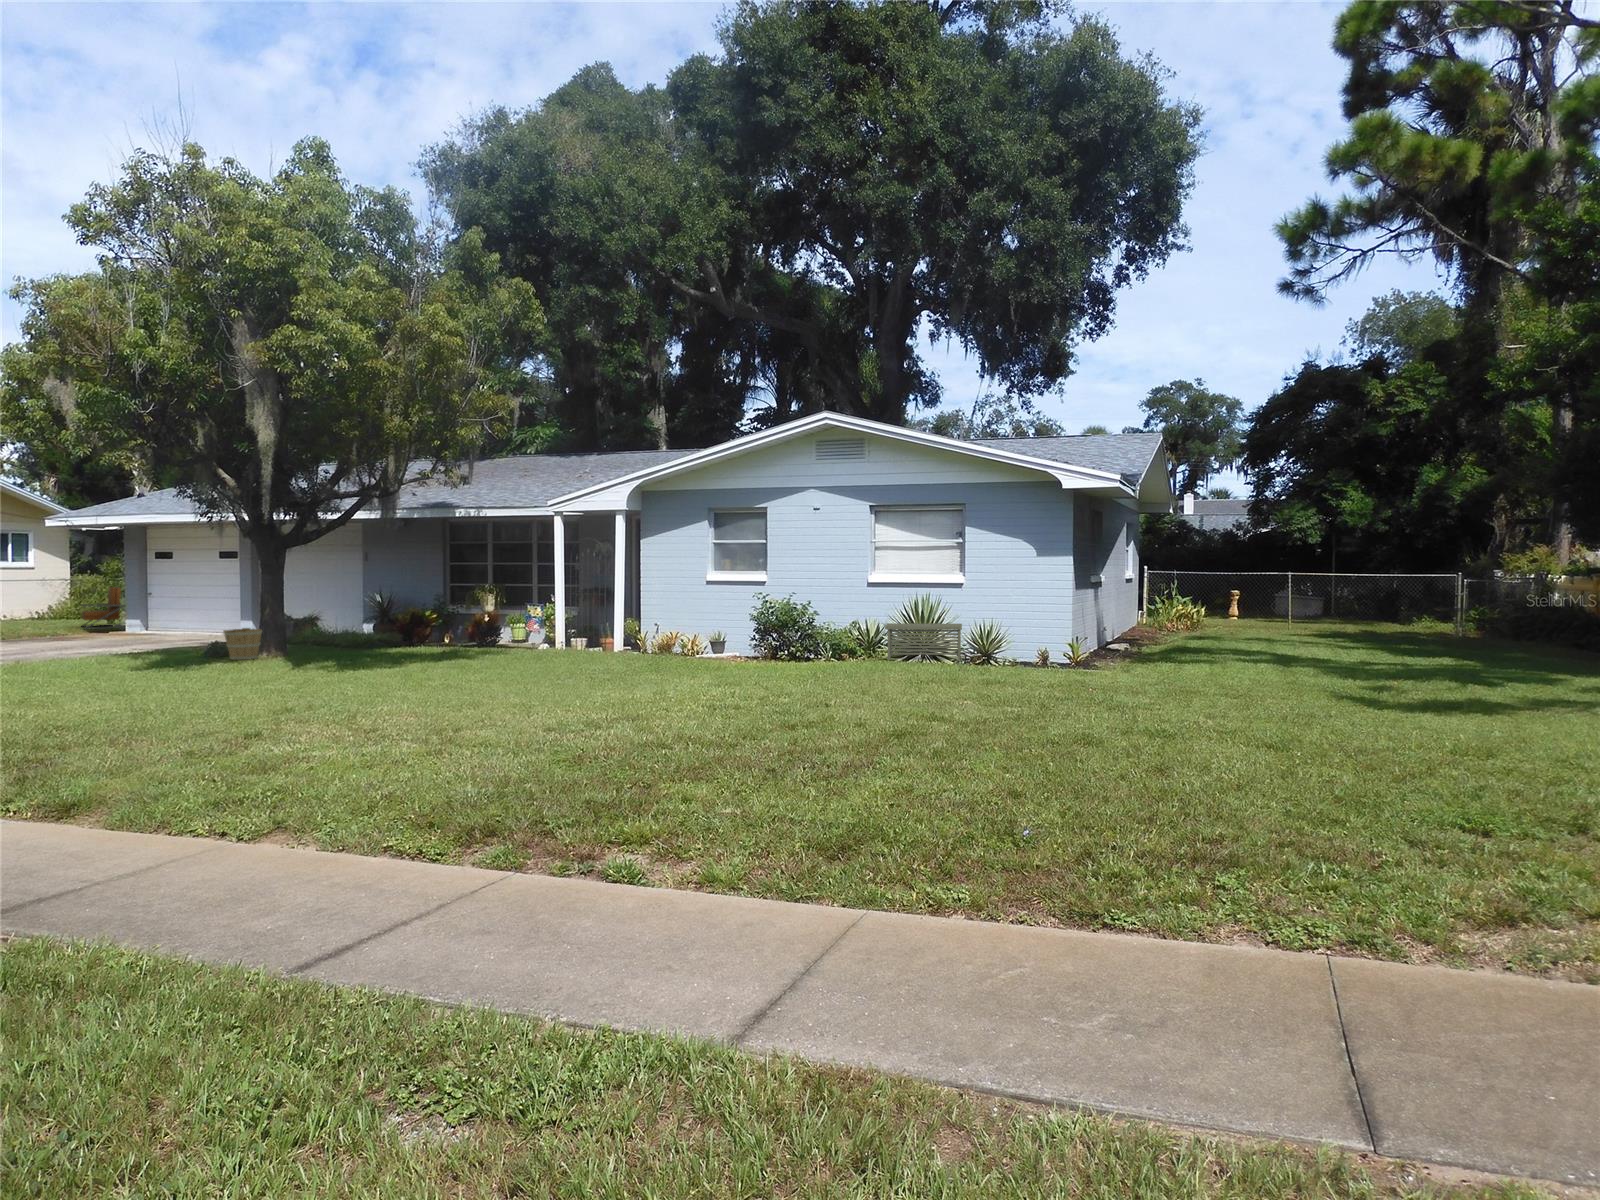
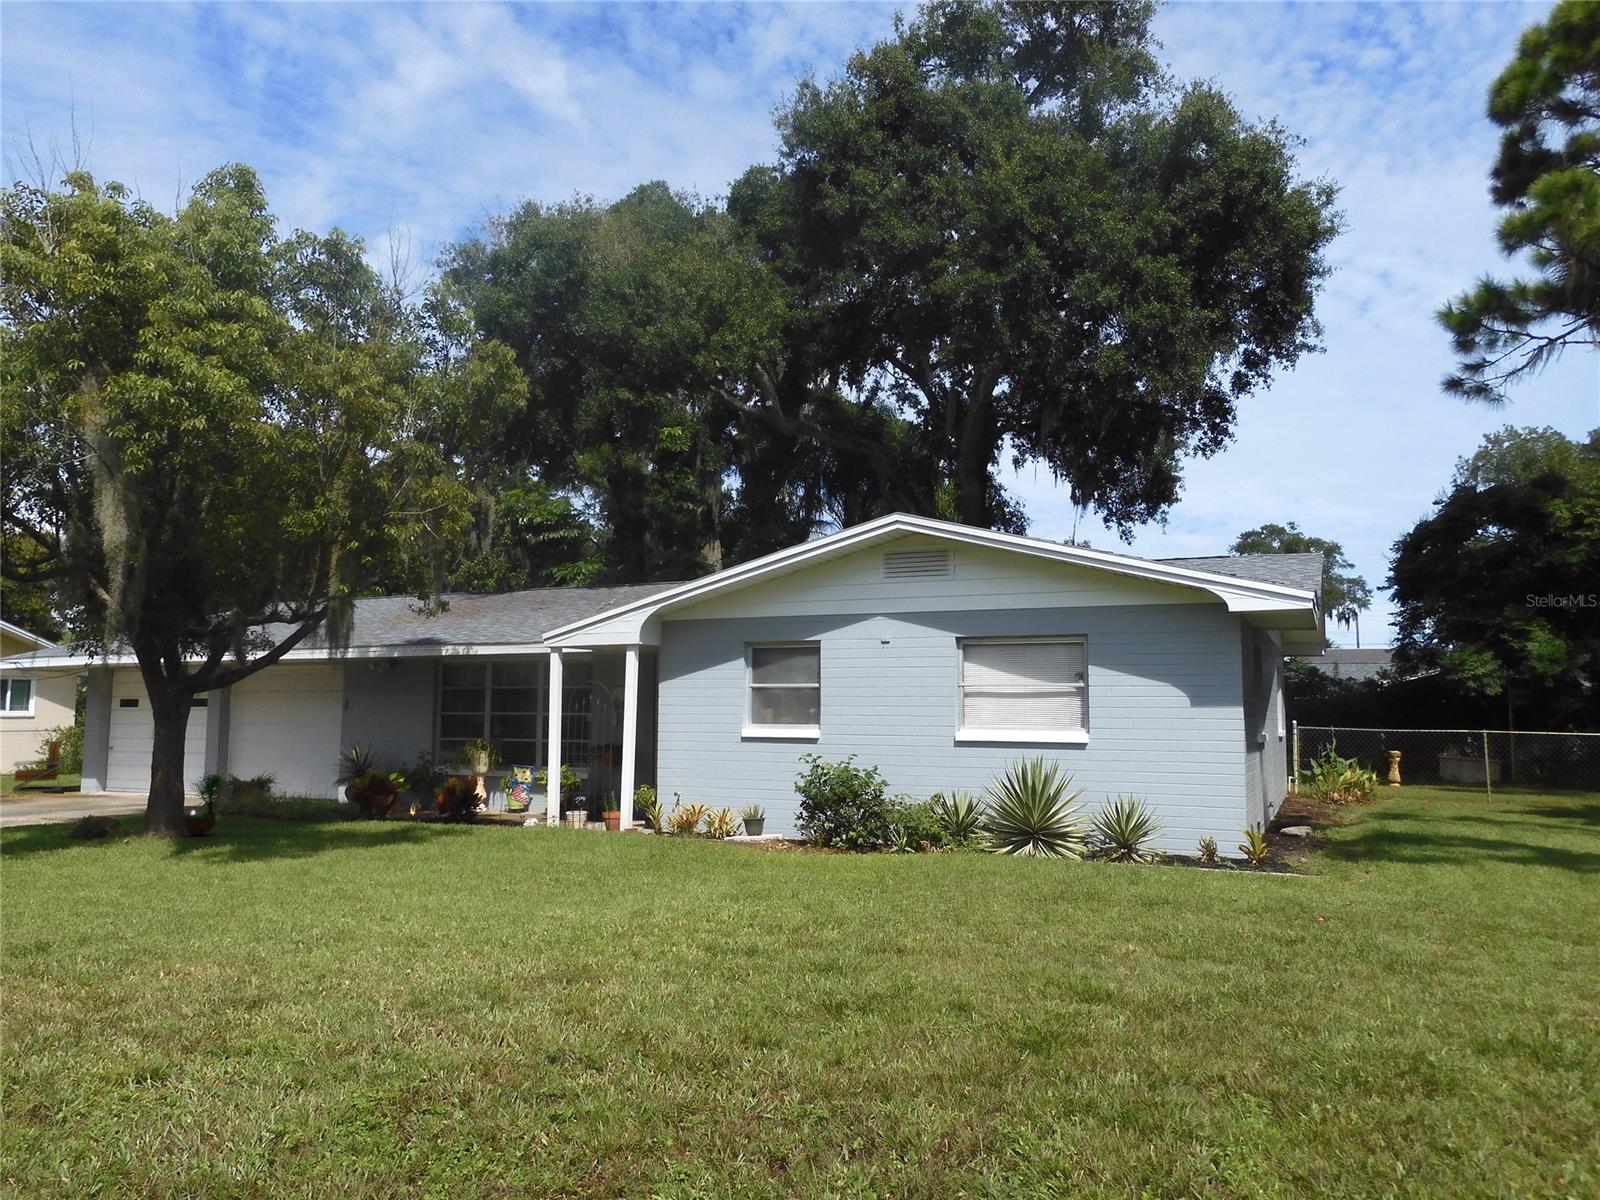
potted tree: none [284,605,316,656] -> present [183,771,225,836]
storage bench: present [885,623,962,660] -> none [982,799,1092,853]
wooden bucket: present [223,628,262,660] -> none [102,797,156,841]

